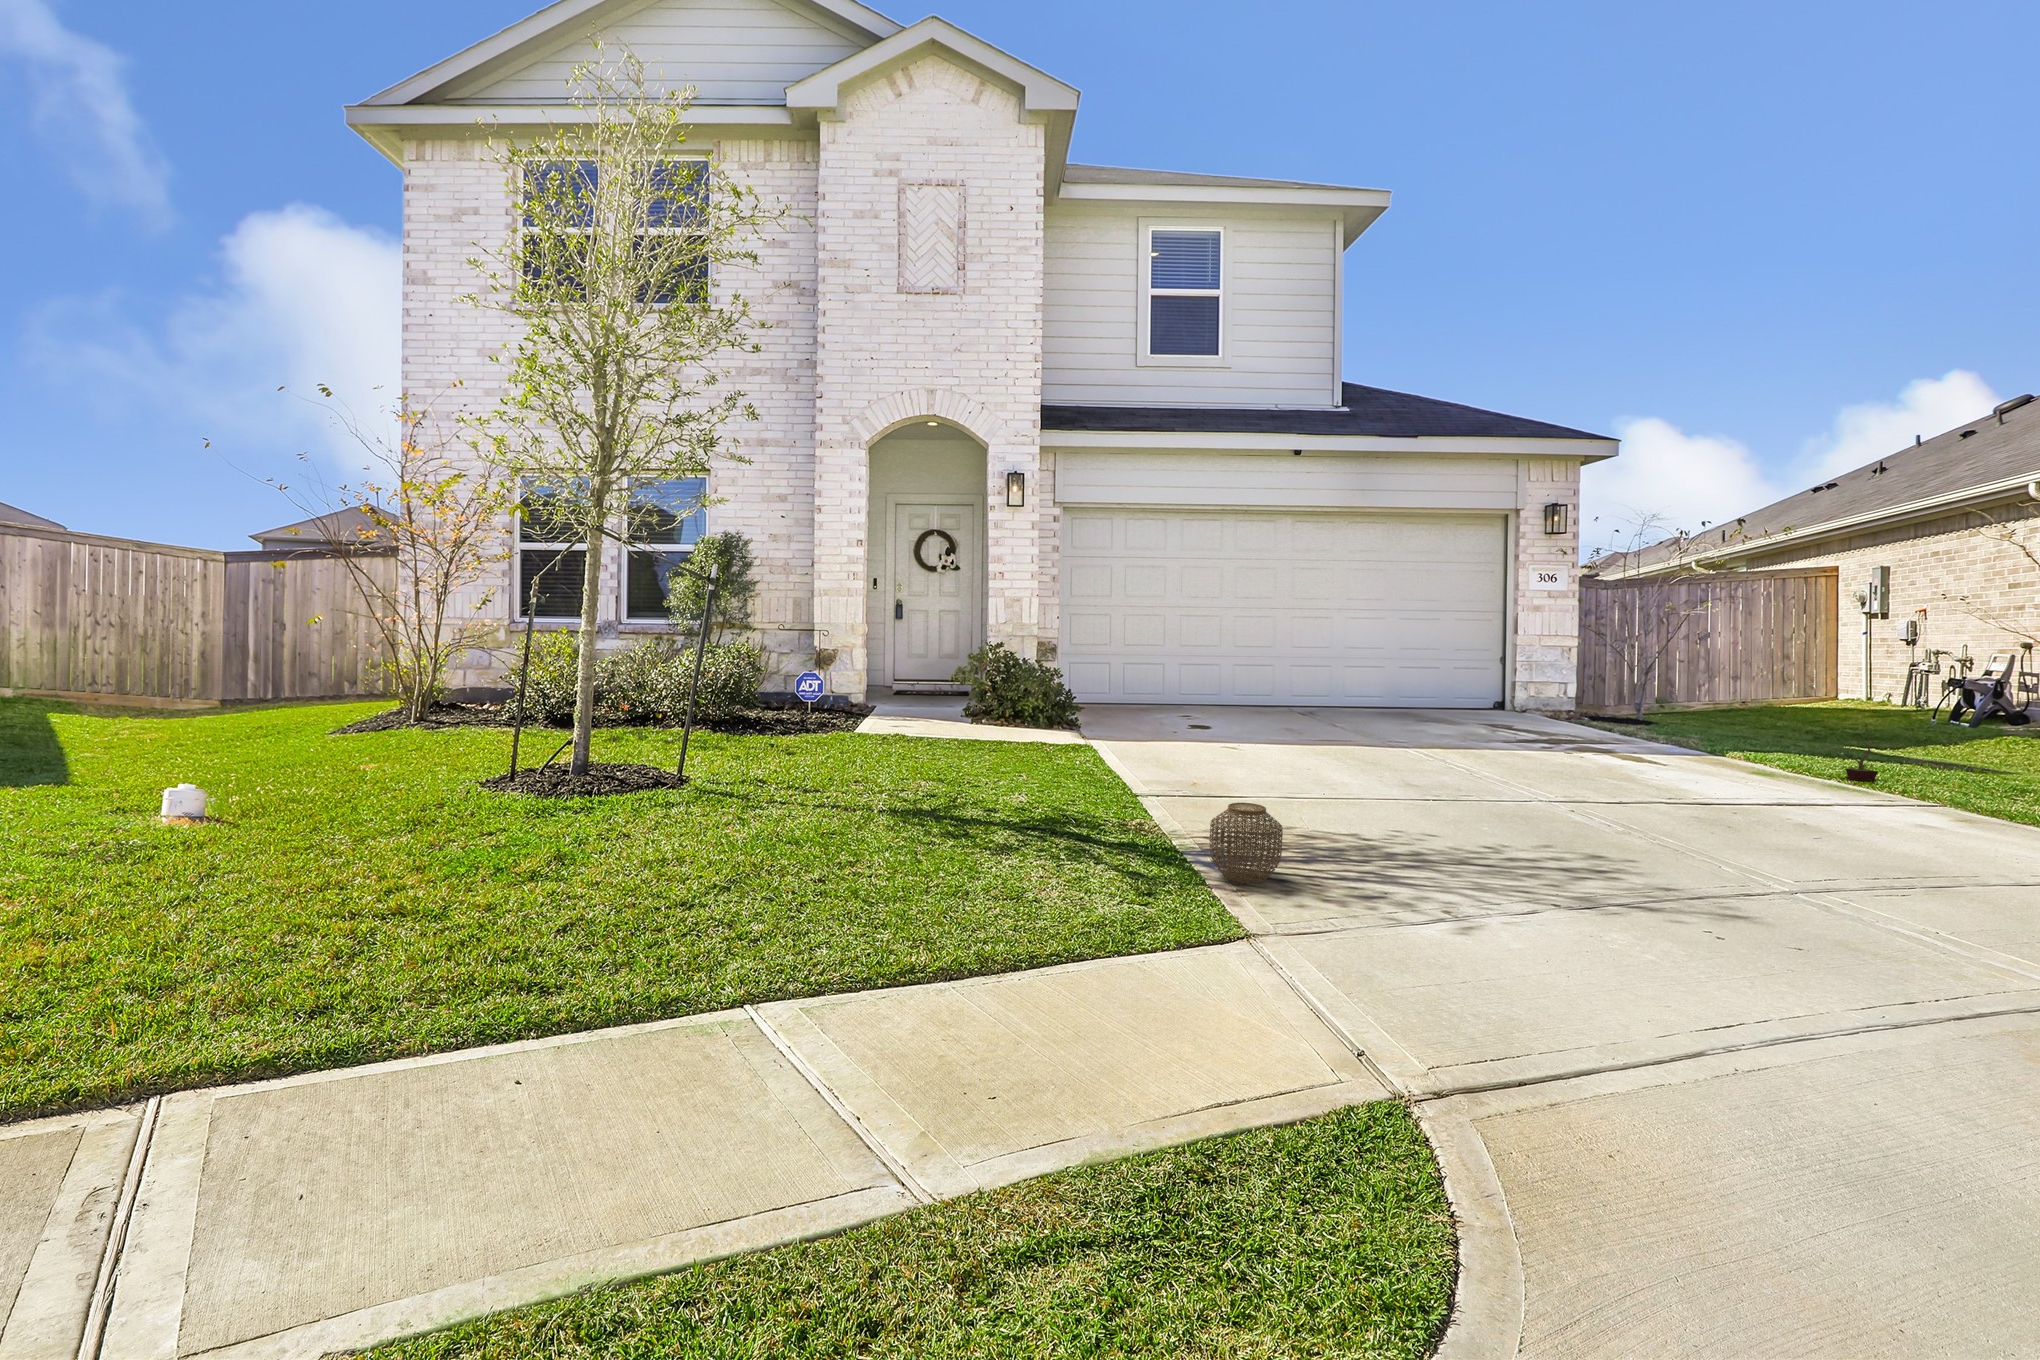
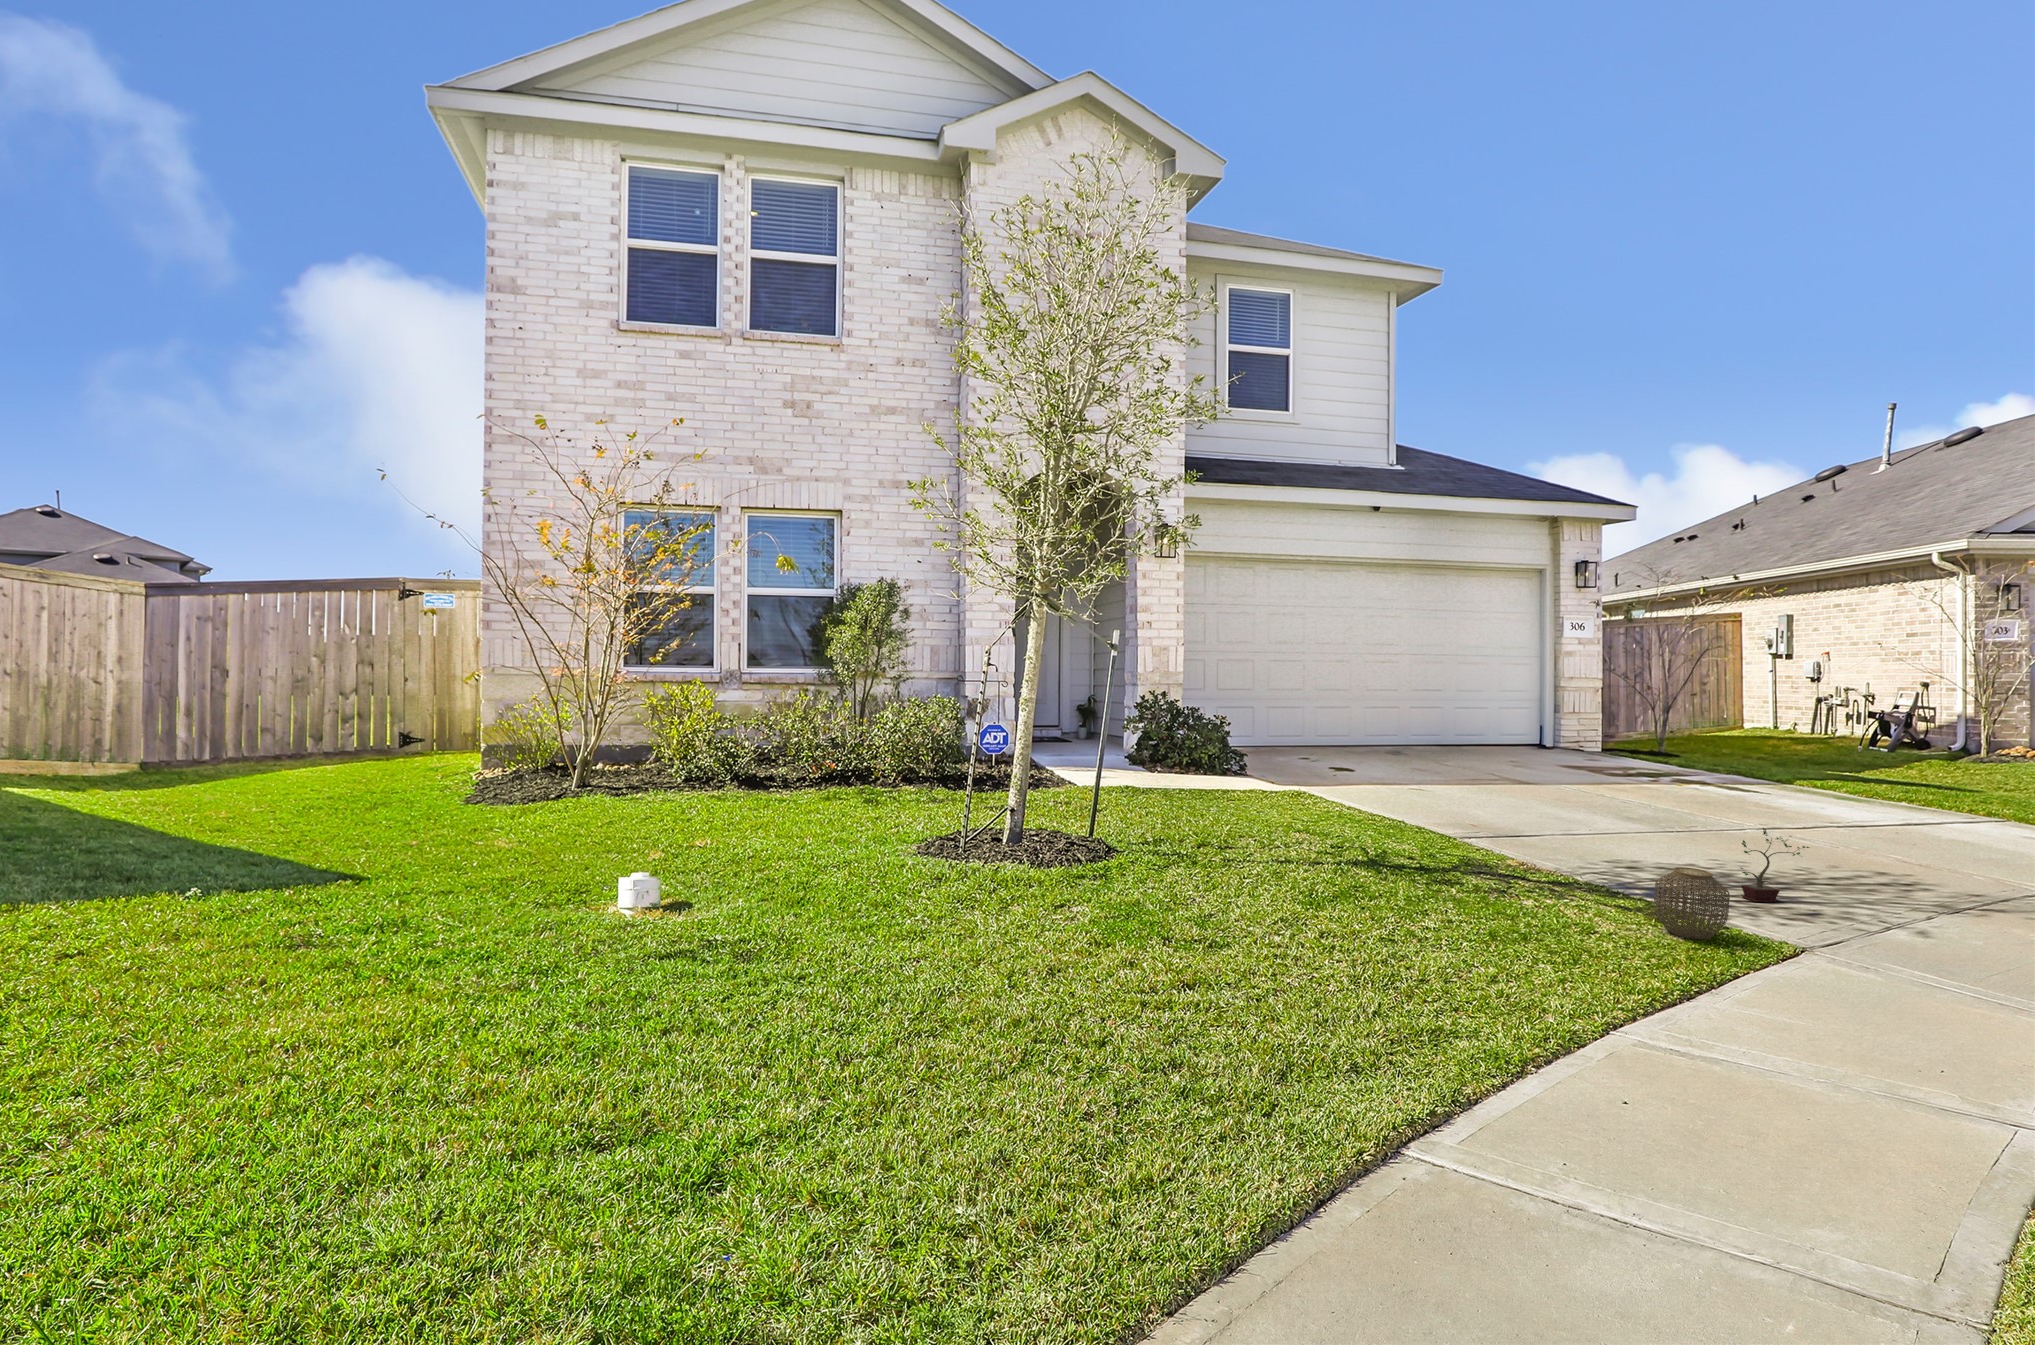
potted plant: present [1844,723,1905,781] -> present [1741,828,1809,902]

